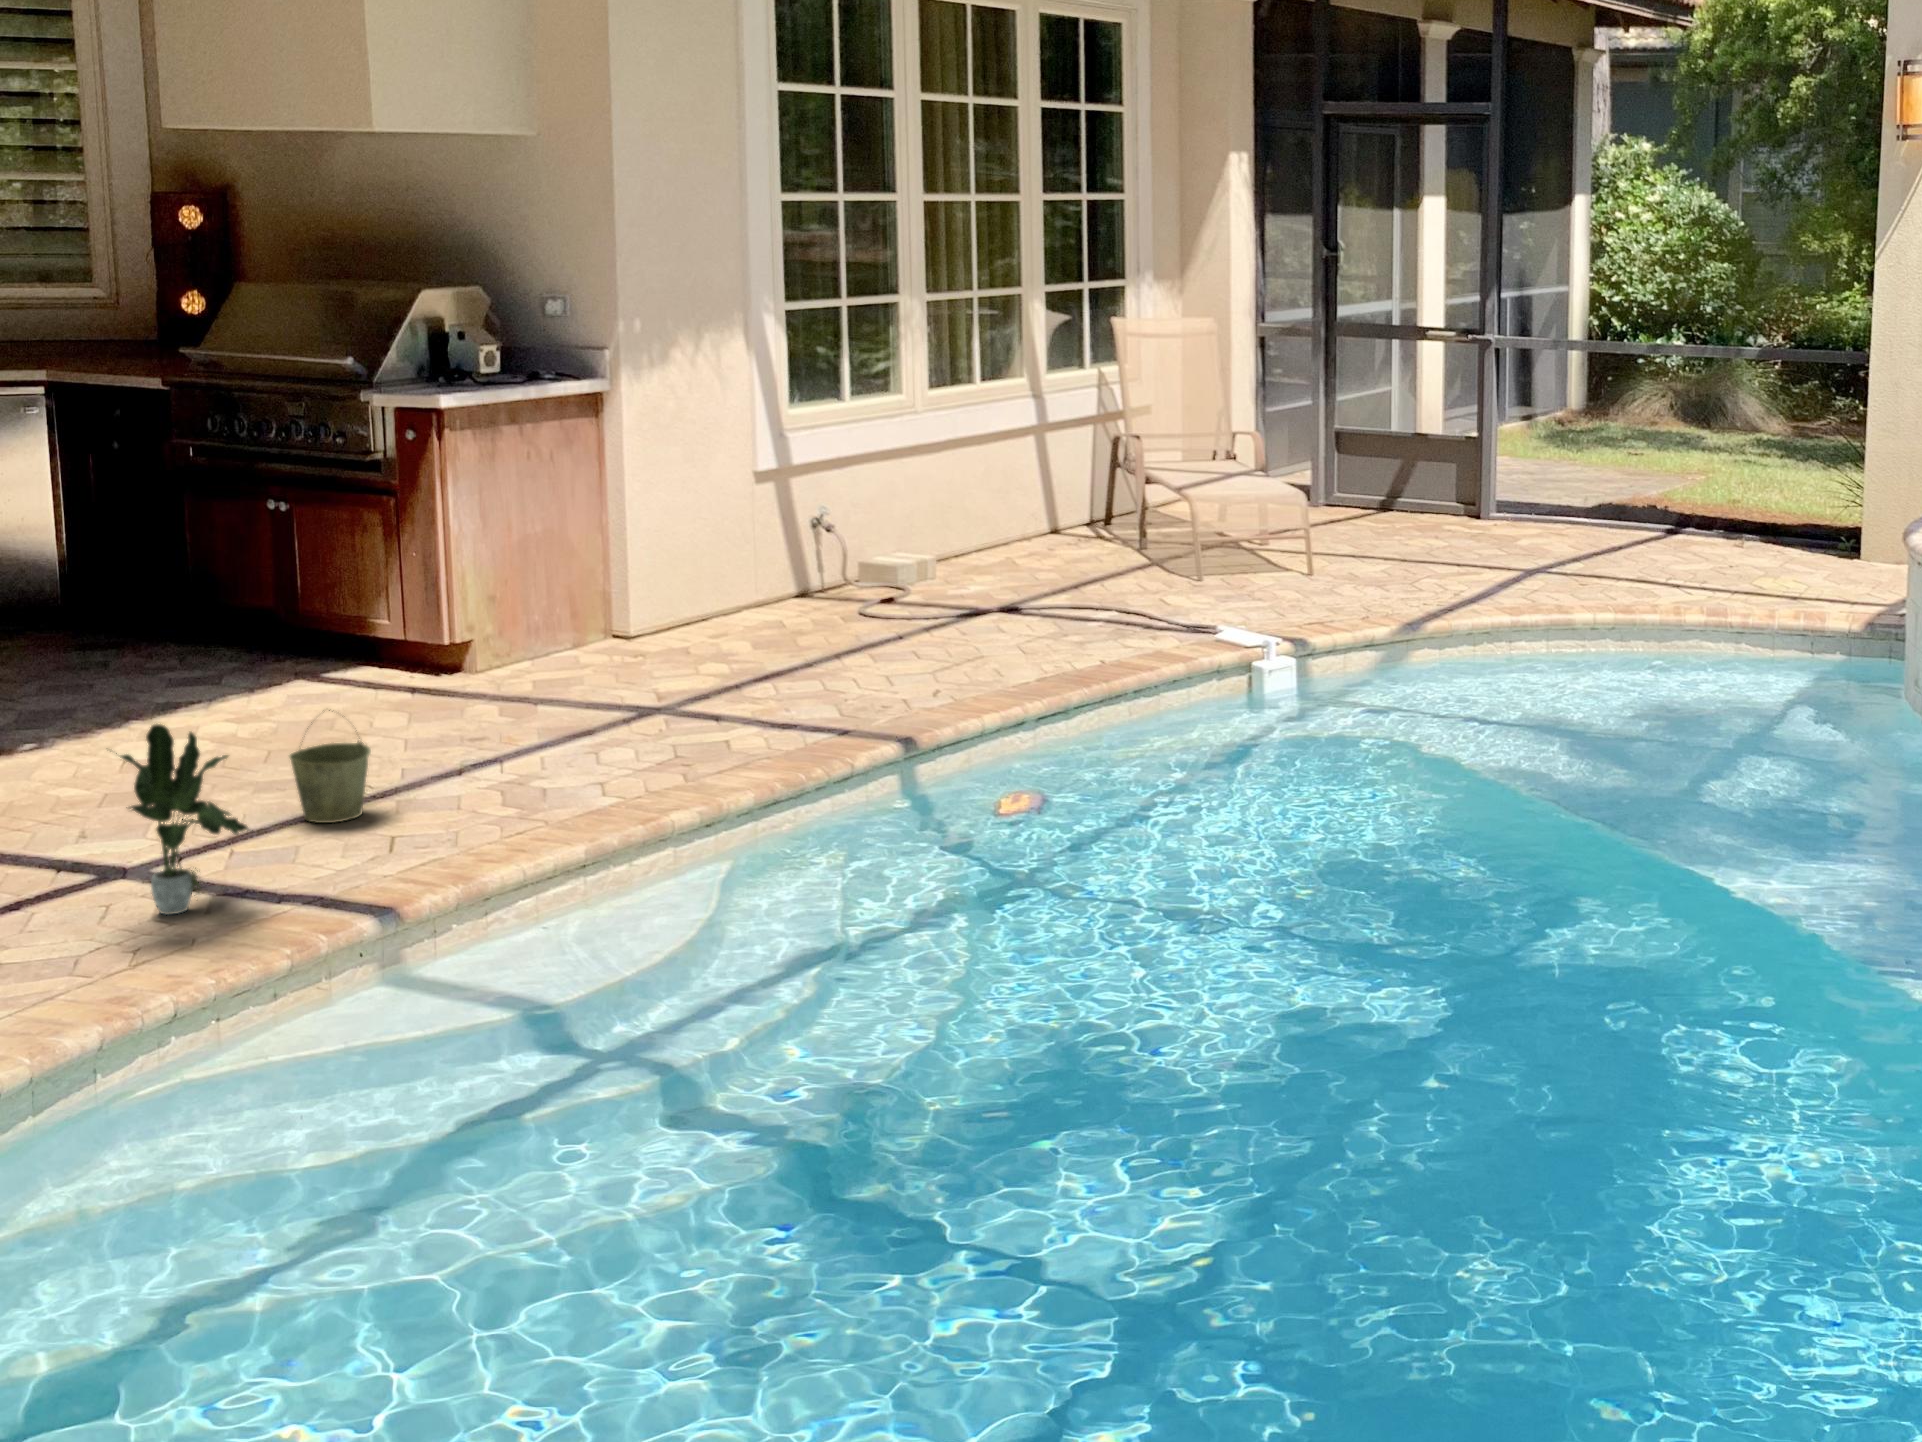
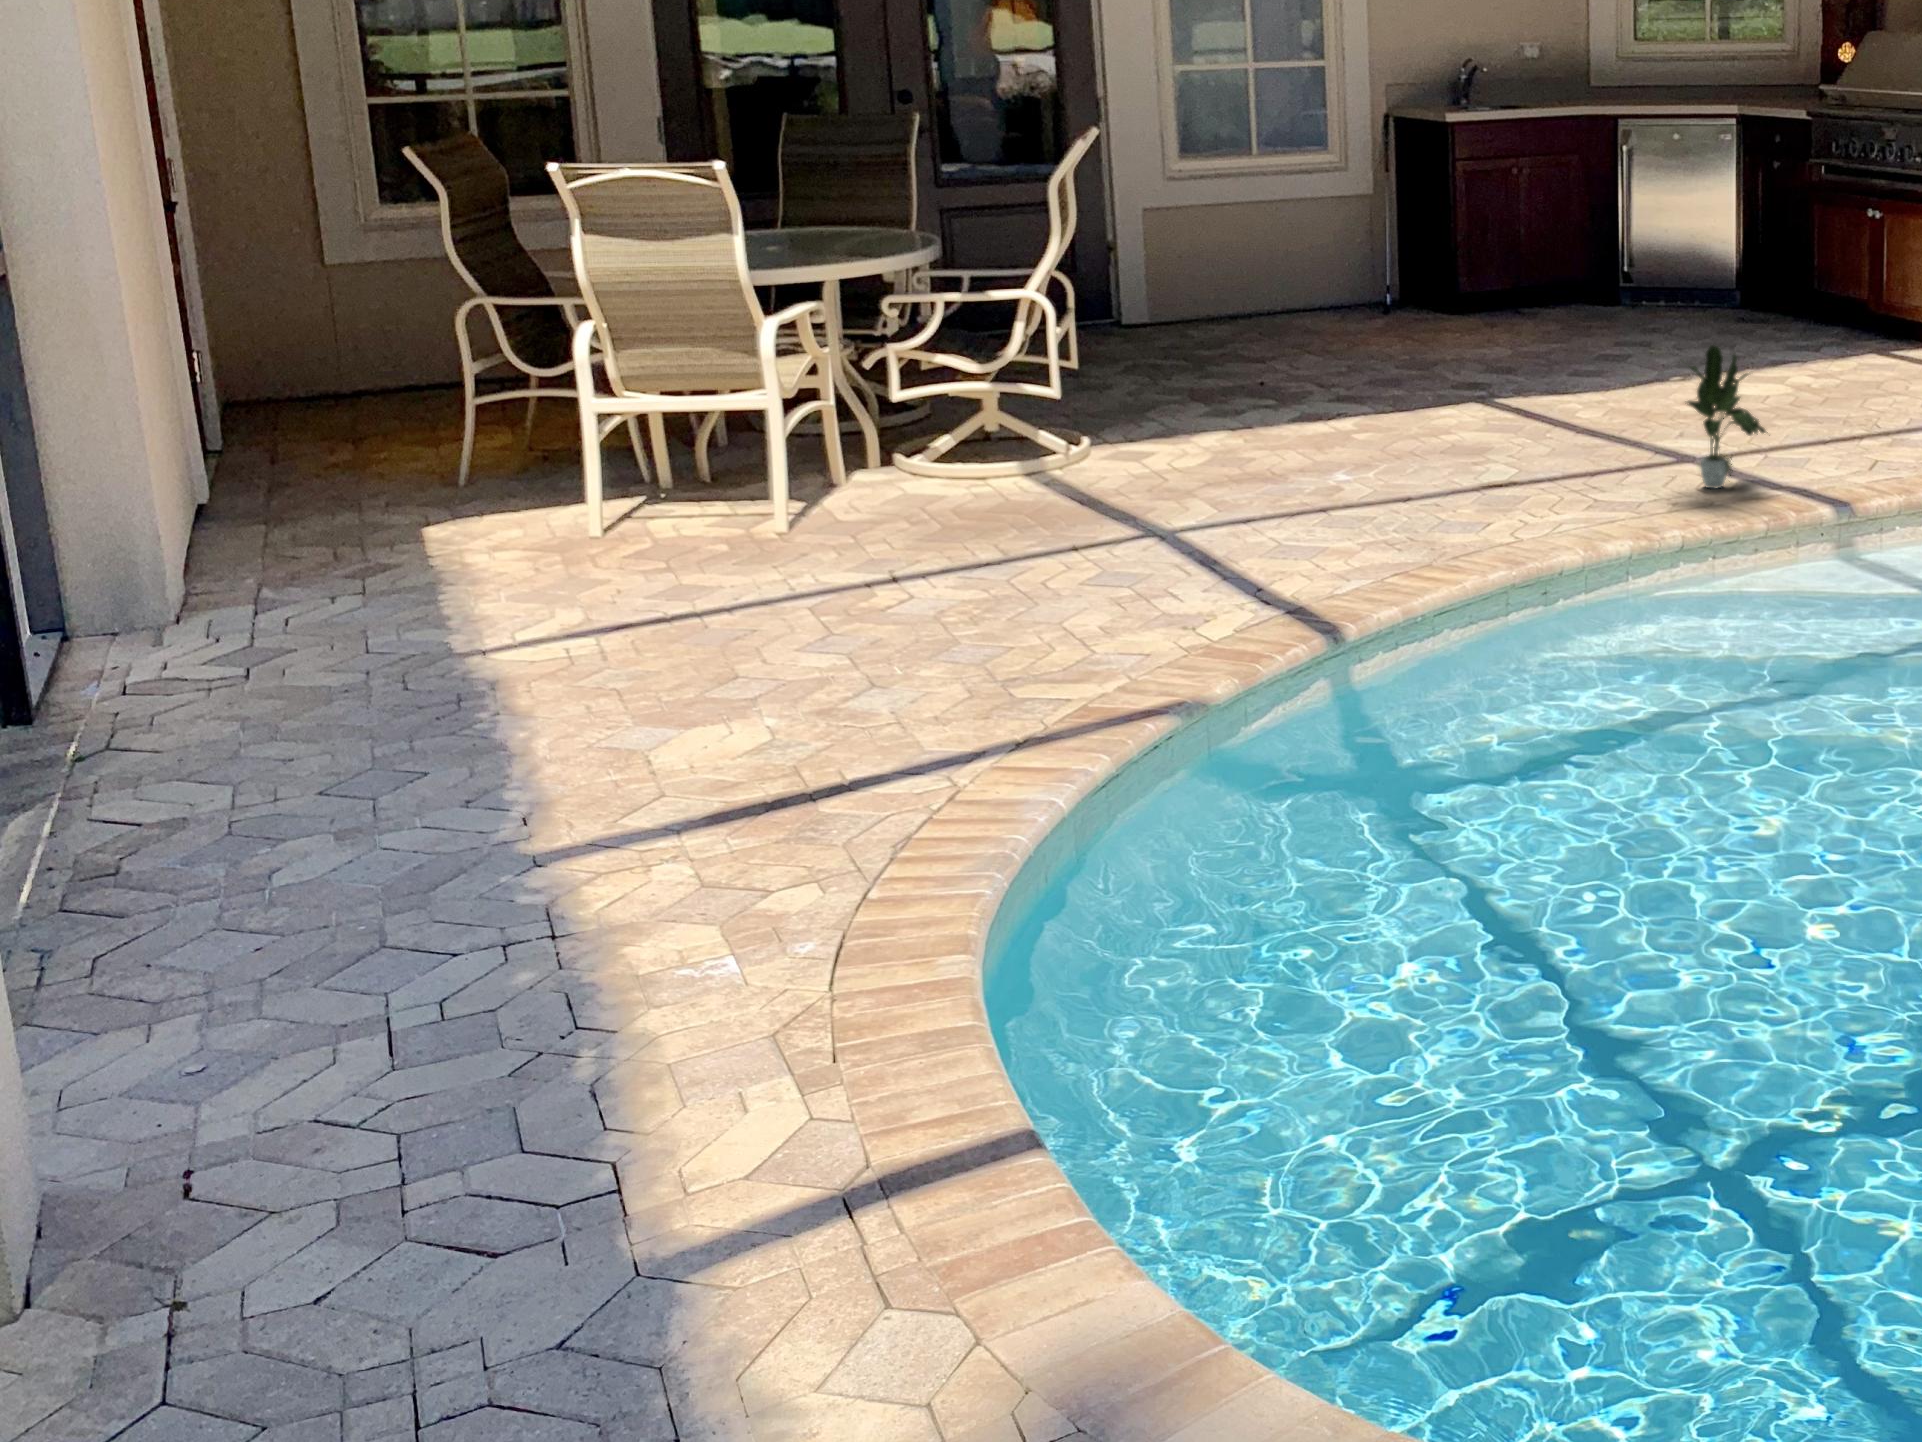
bucket: present [289,710,371,823] -> none [1820,357,1878,447]

